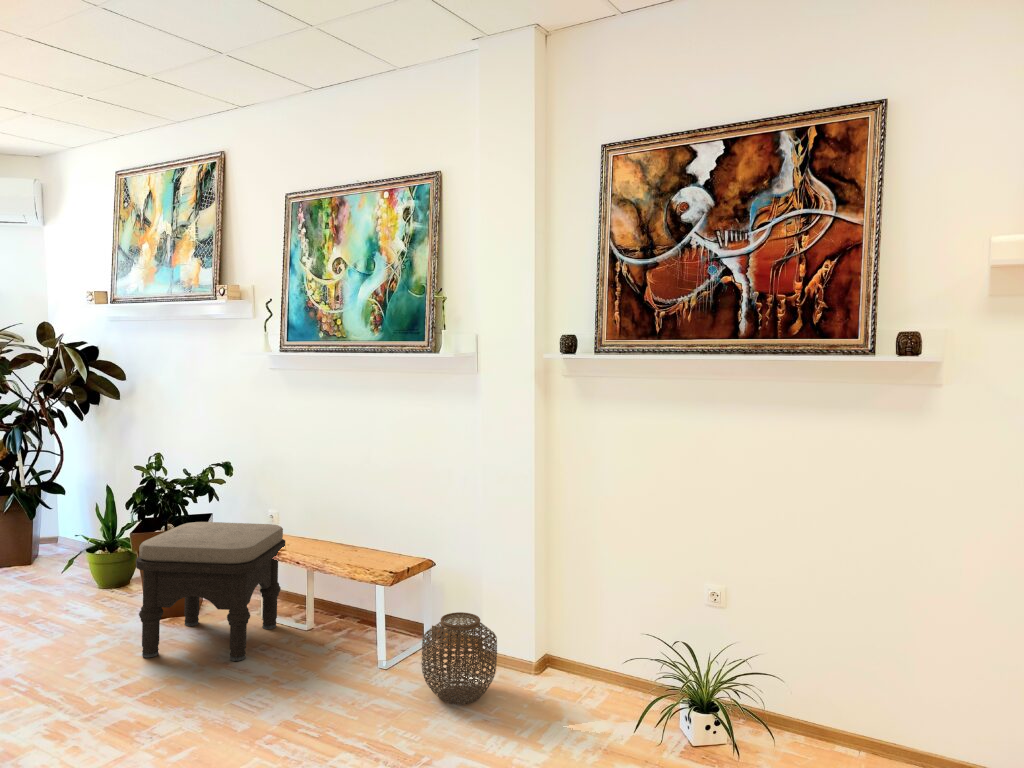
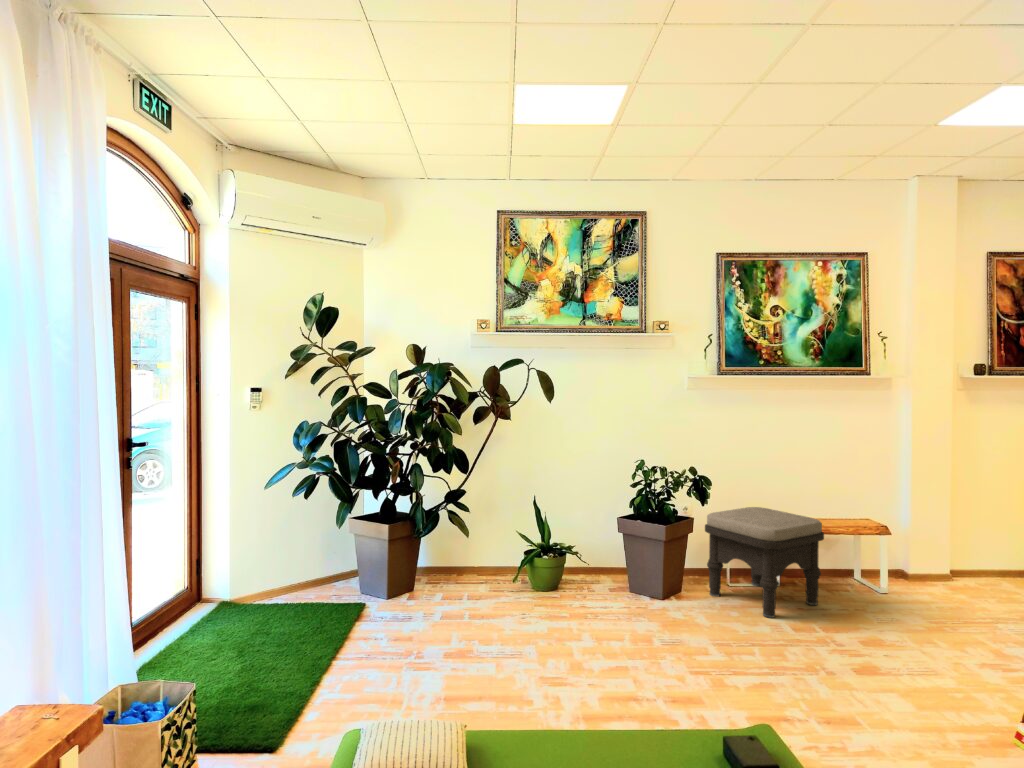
woven basket: present [422,612,497,705] -> none [918,538,975,593]

